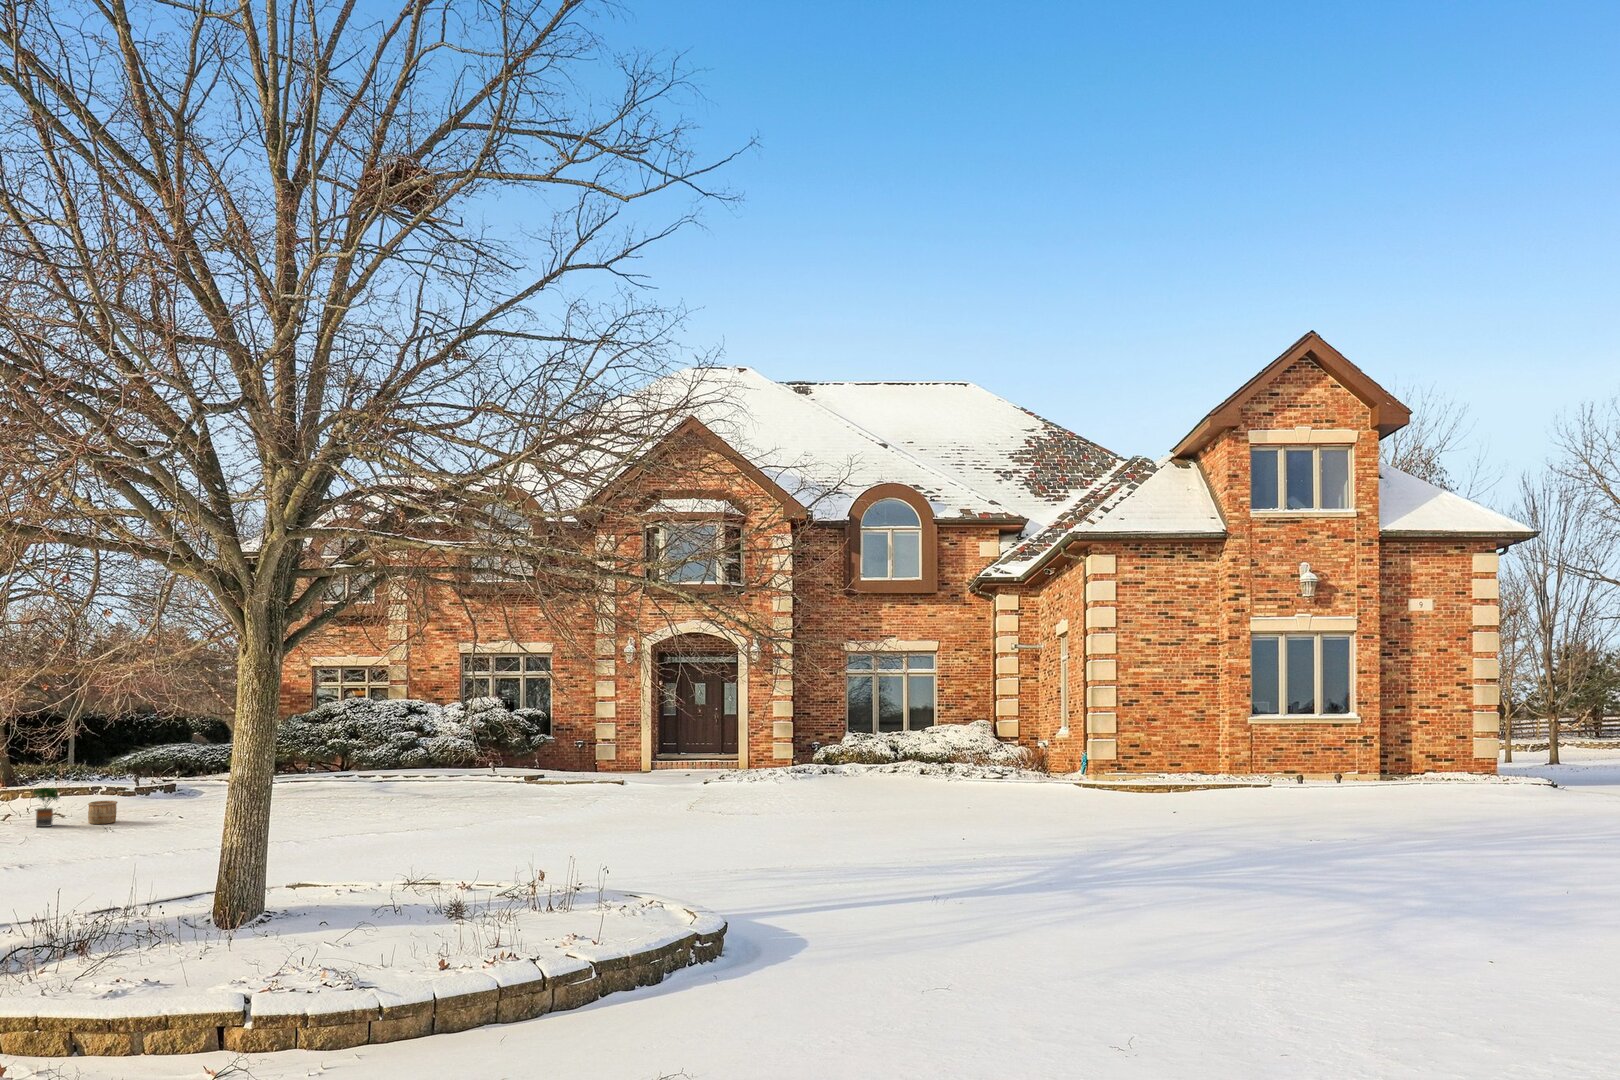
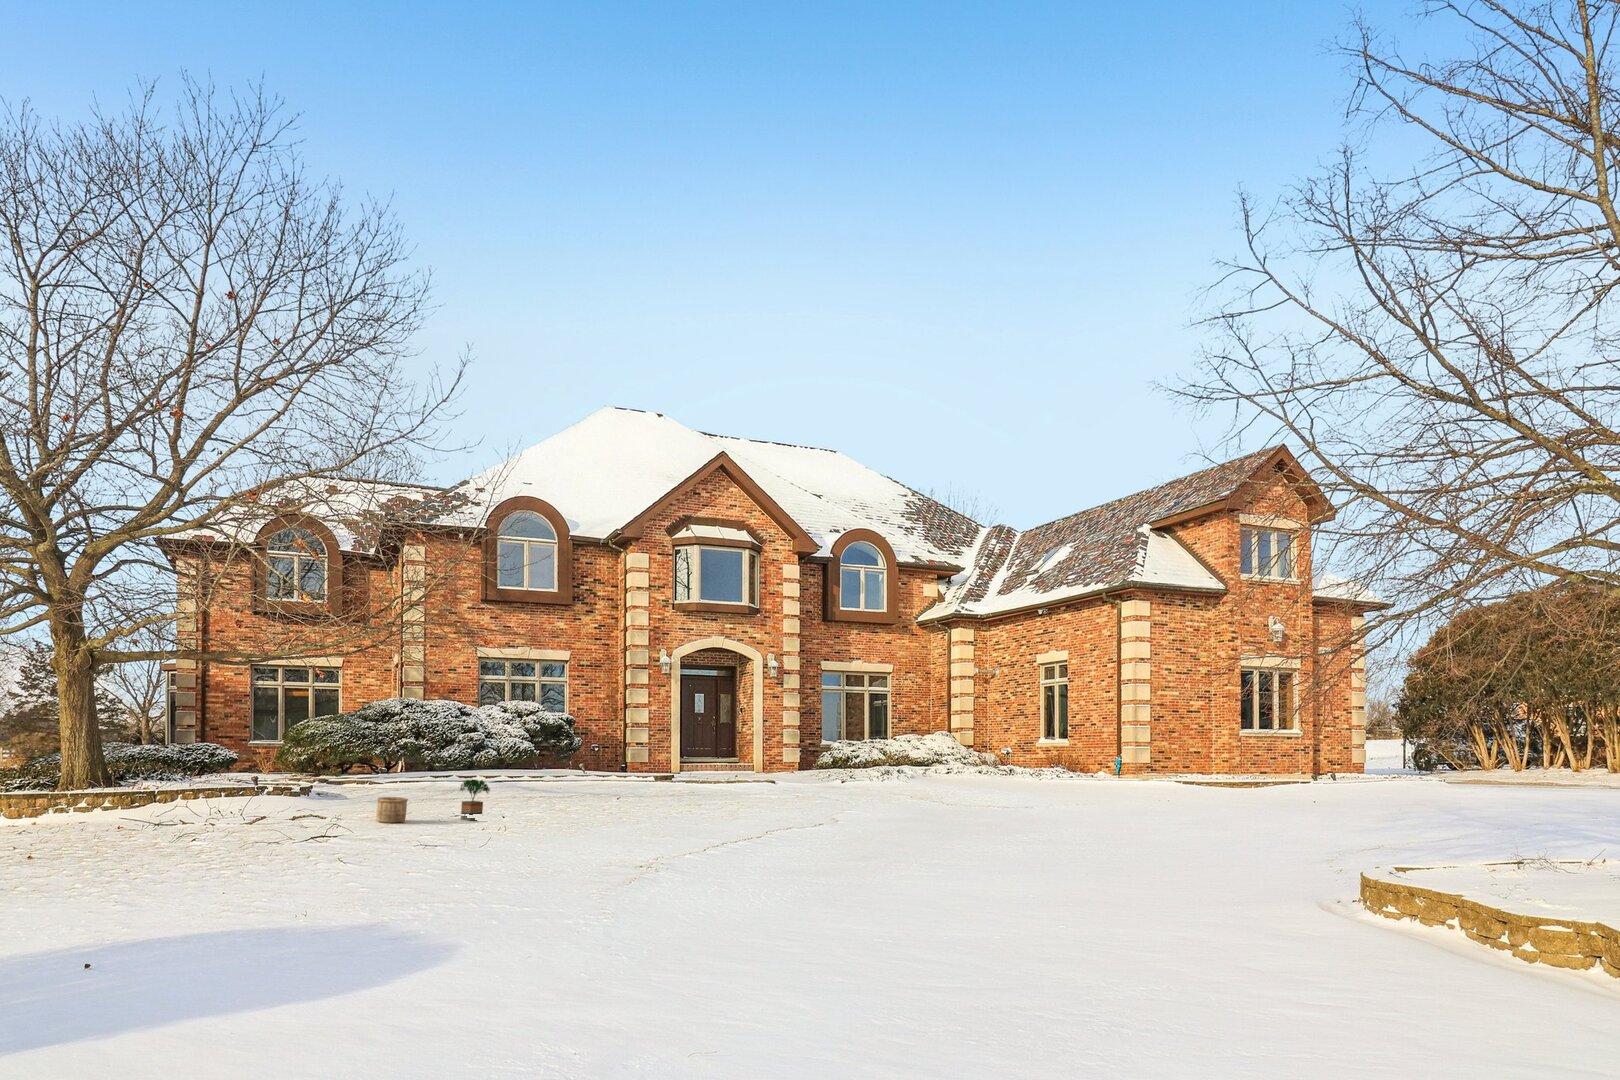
potted tree: present [33,787,60,827] -> present [460,779,490,821]

